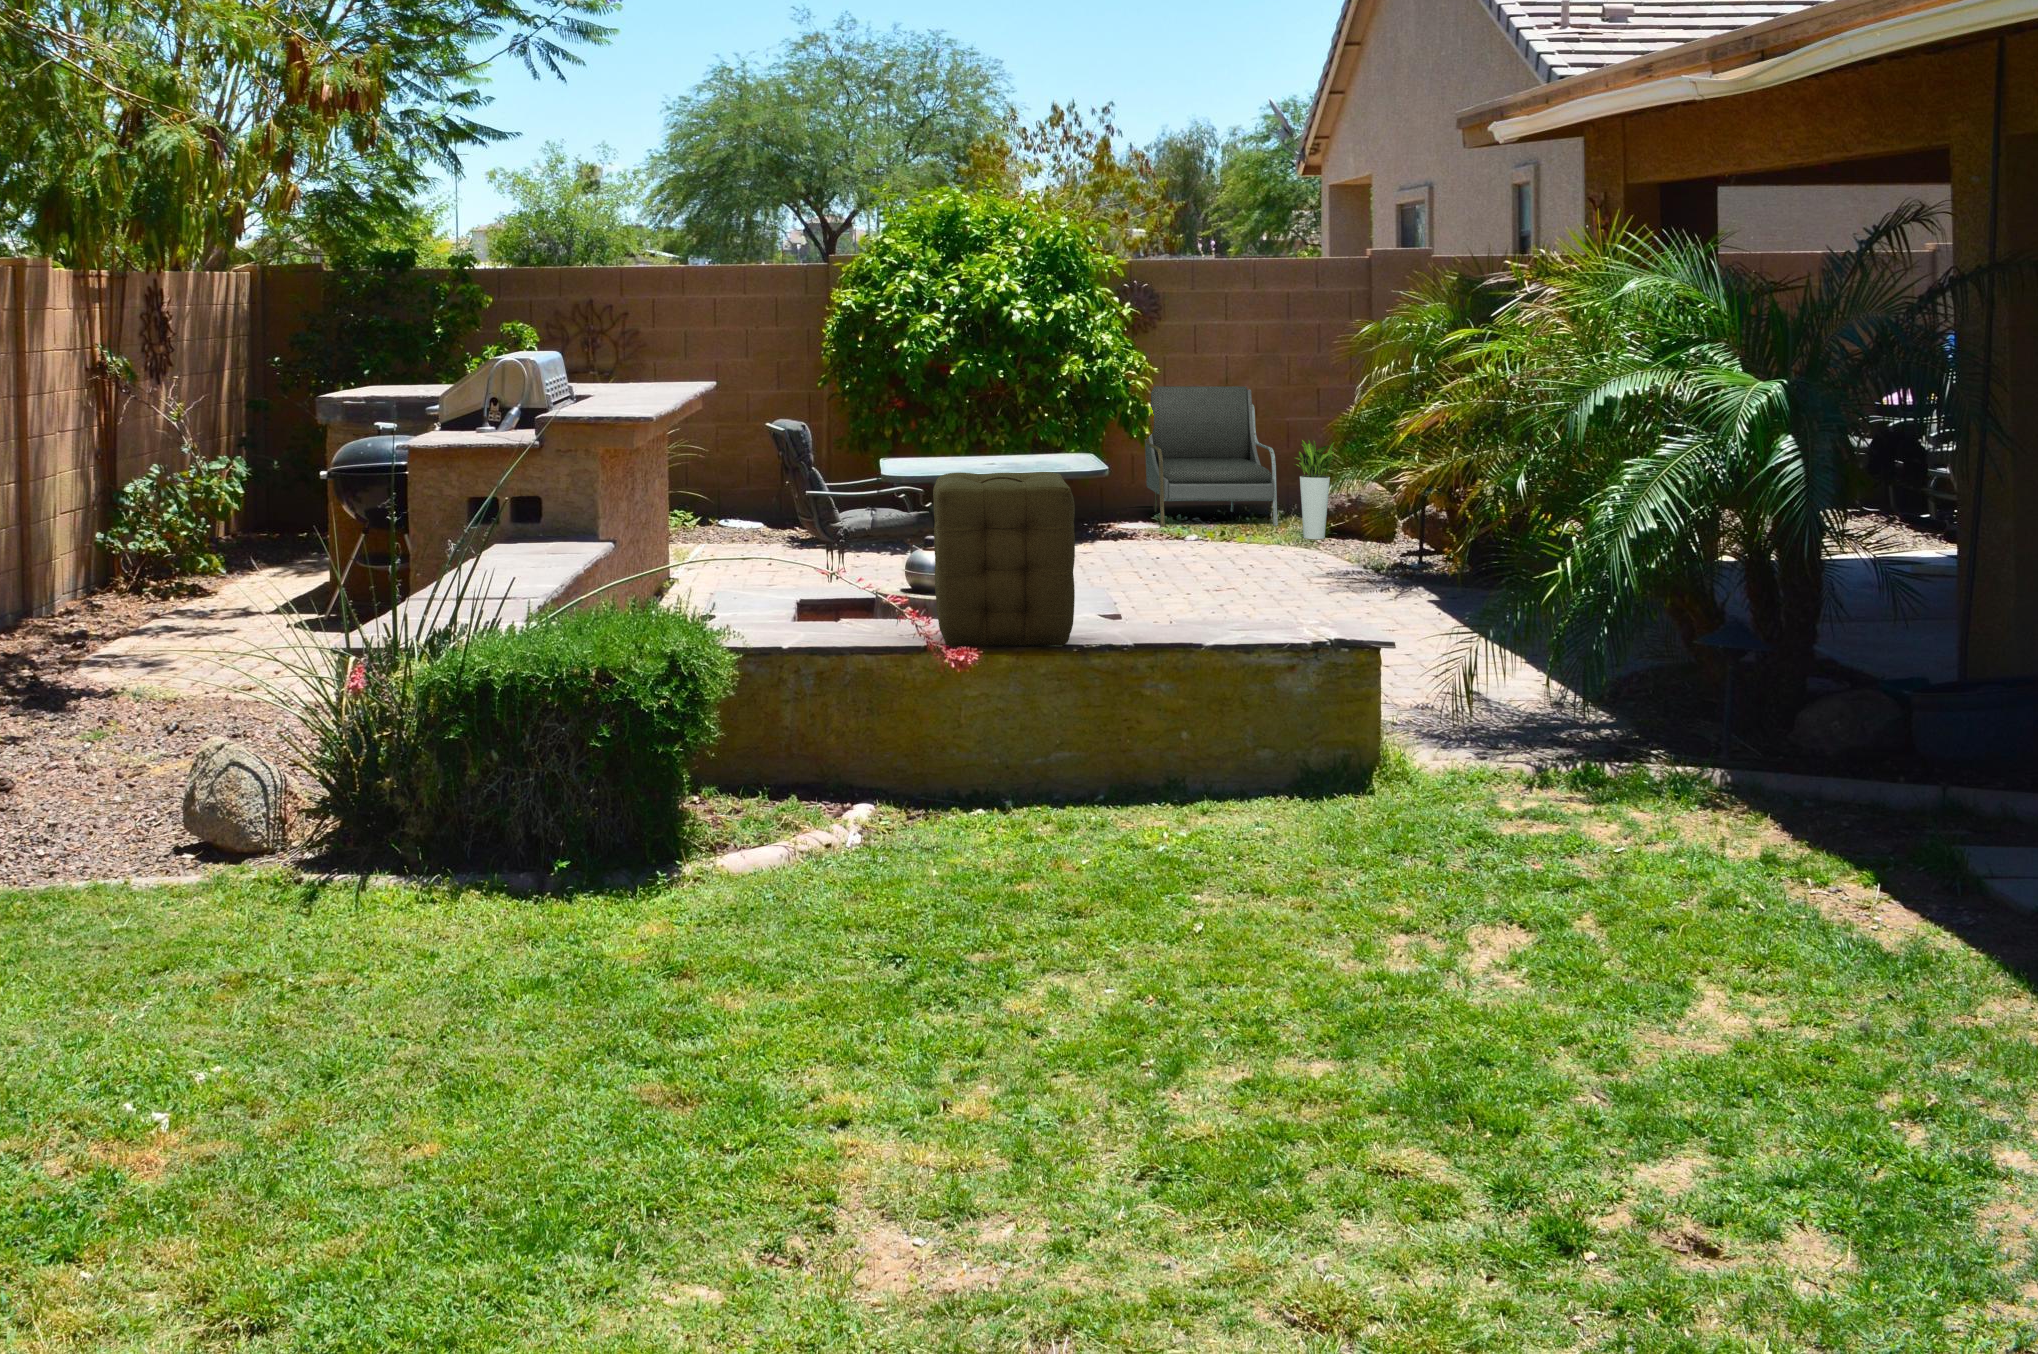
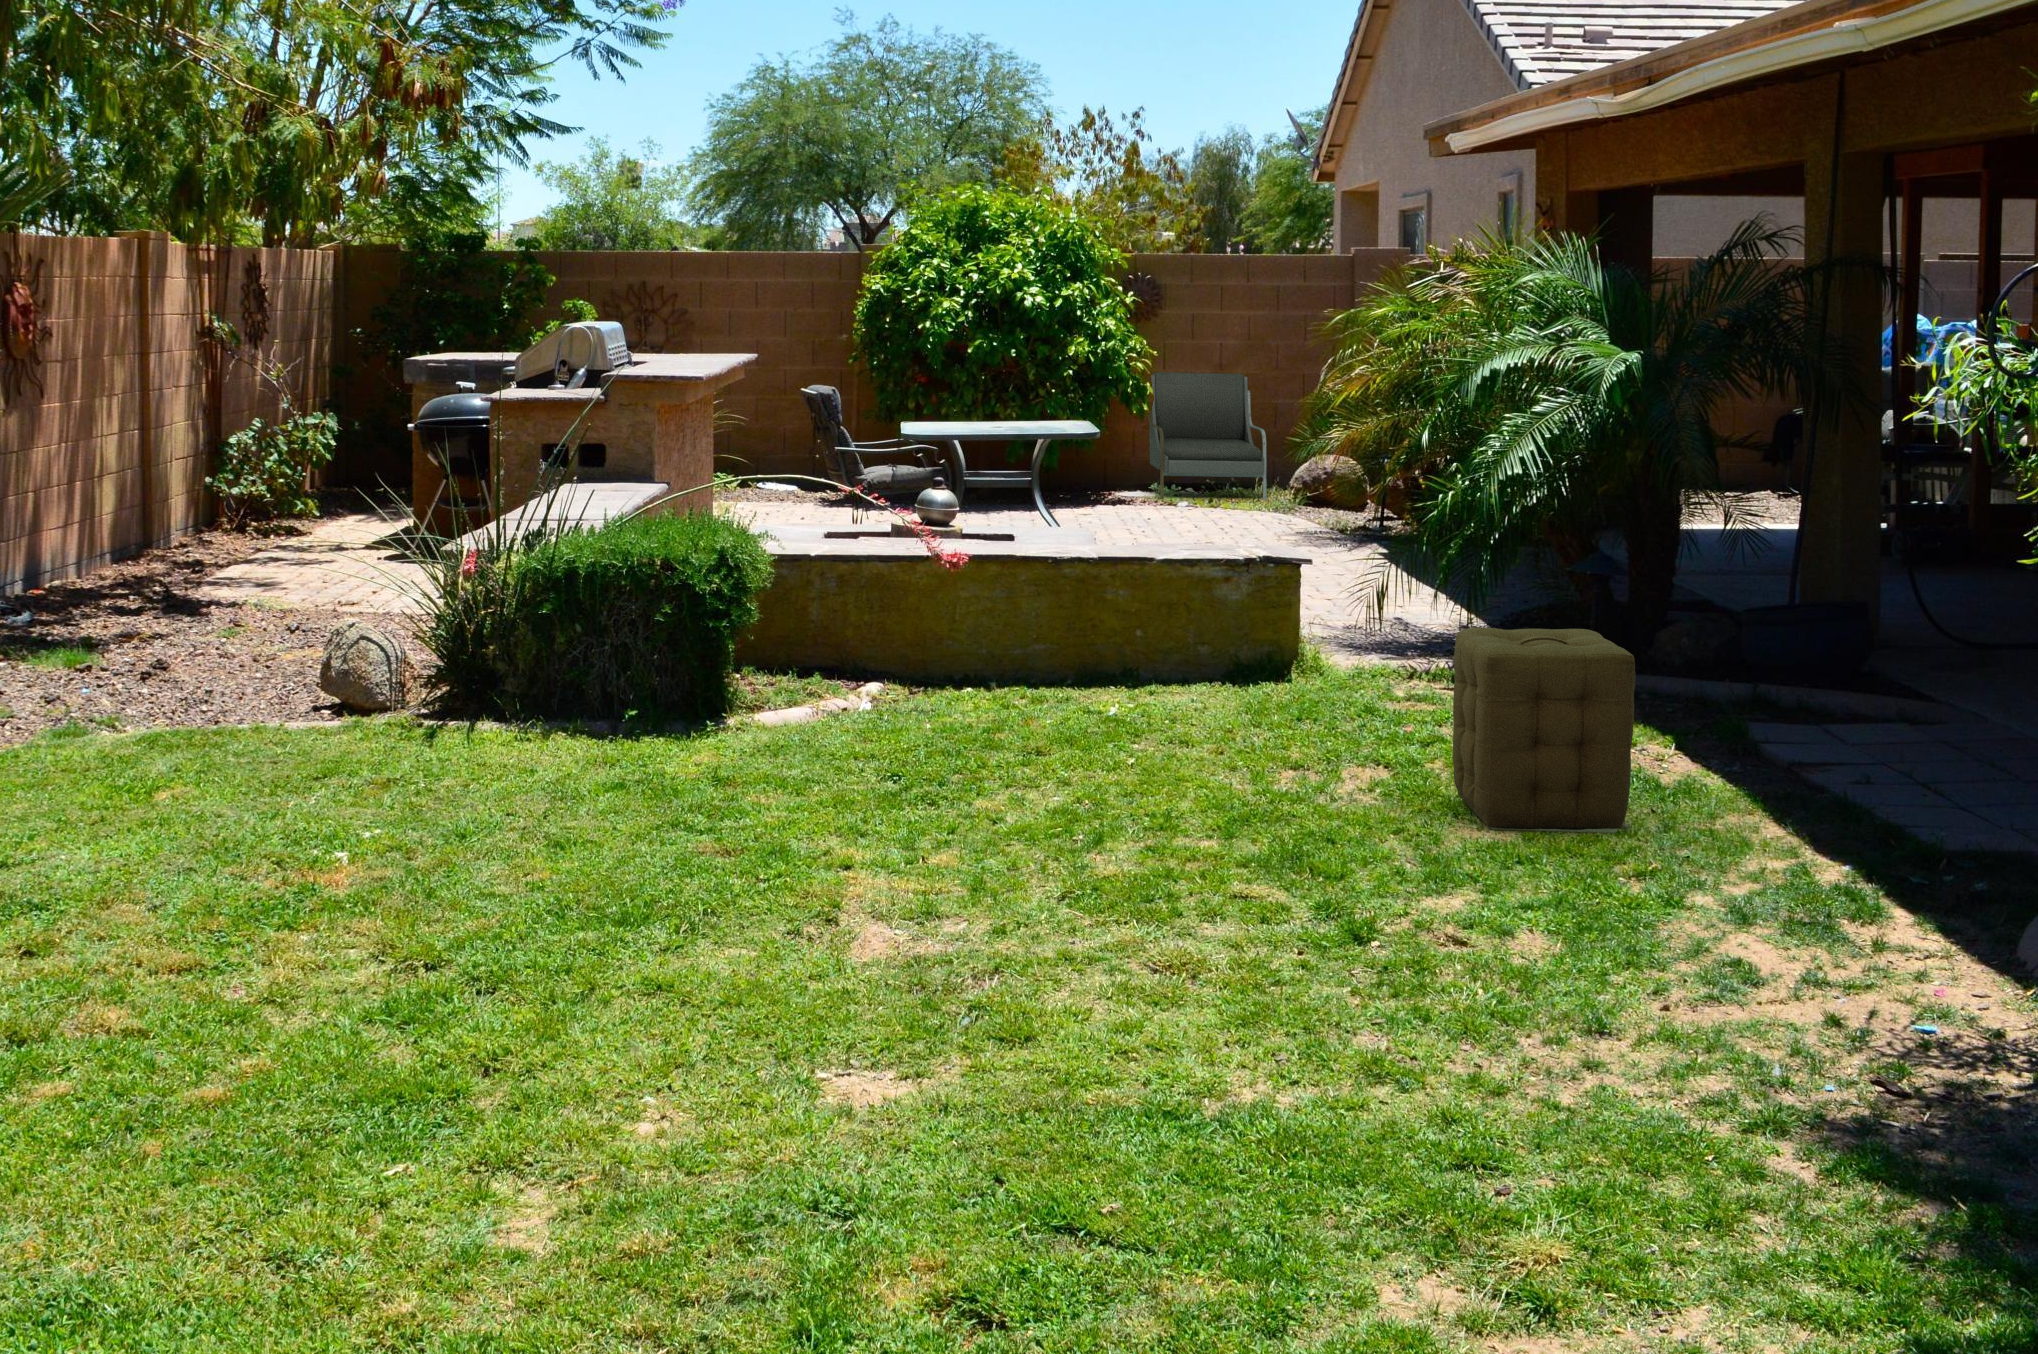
planter: present [1296,440,1334,539] -> none [1278,420,1324,511]
ottoman: present [933,472,1075,646] -> present [1453,627,1636,833]

